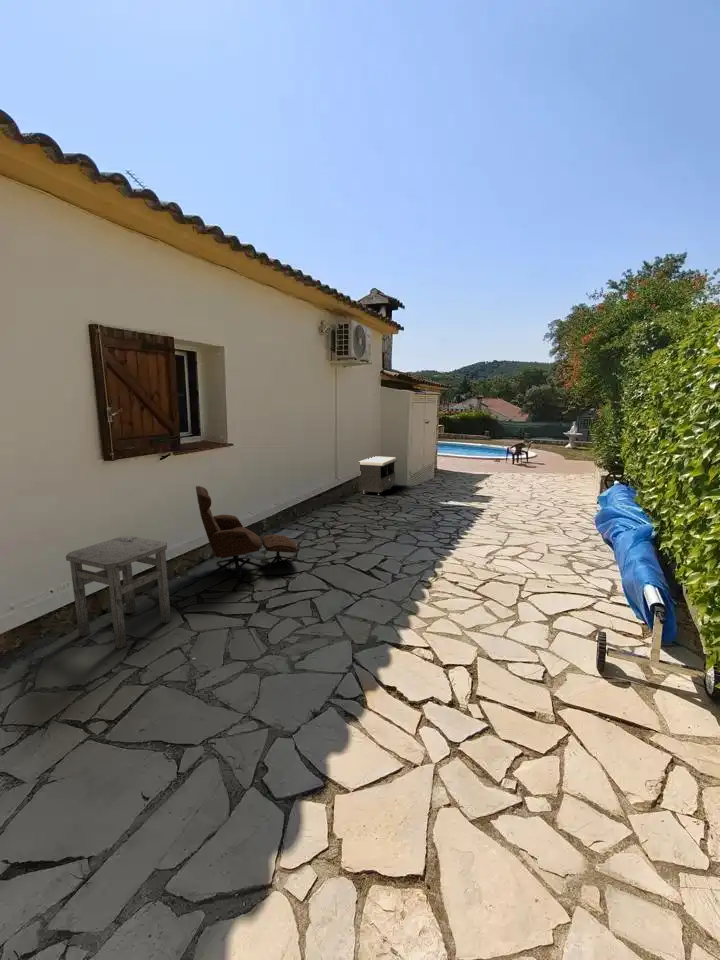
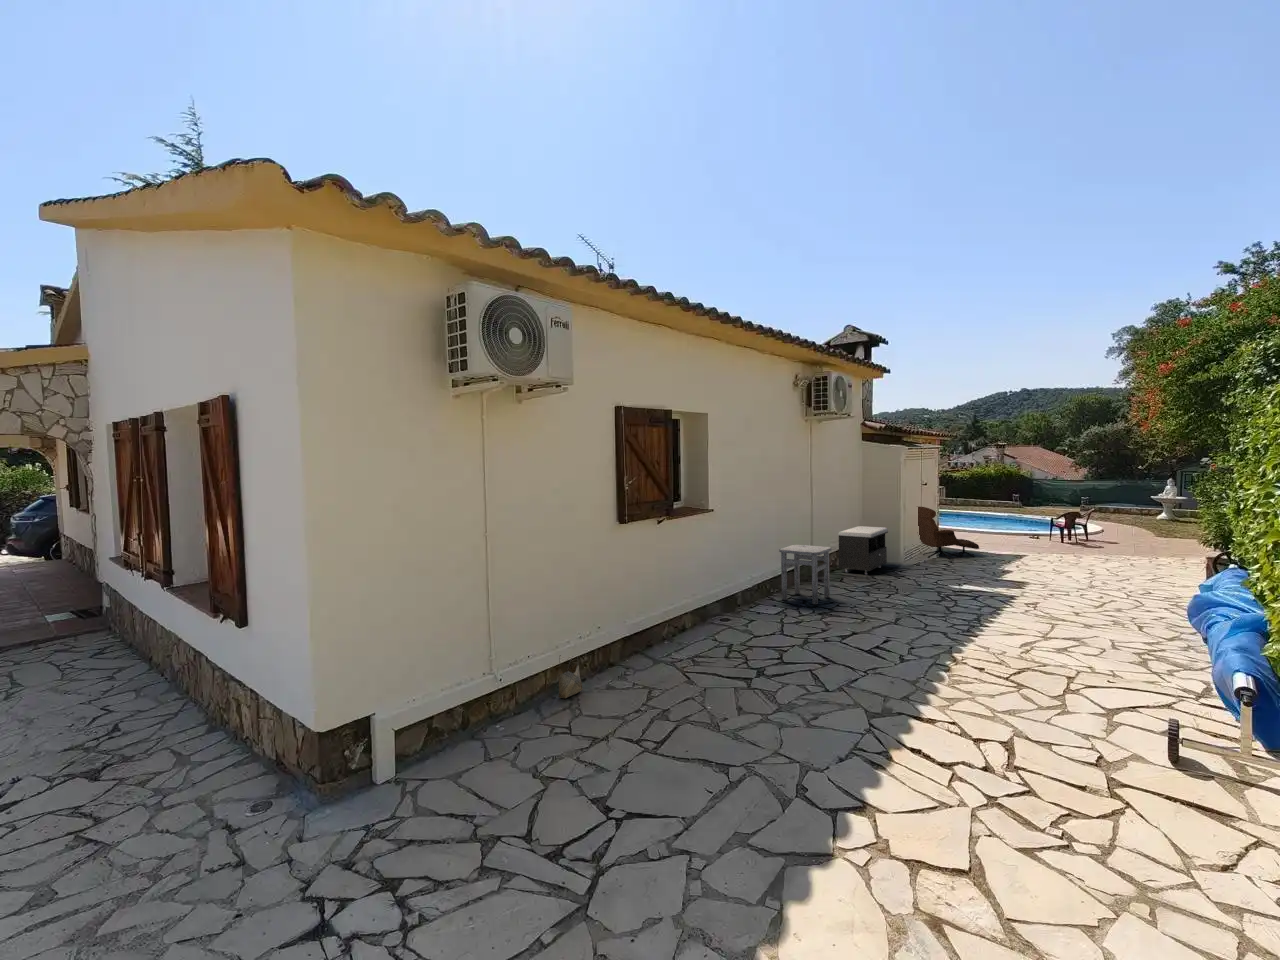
lounge chair: present [196,486,297,579] -> present [918,507,979,559]
side table: present [66,536,171,649] -> present [779,545,831,604]
woven basket: none [15,612,56,664] -> present [558,655,583,698]

